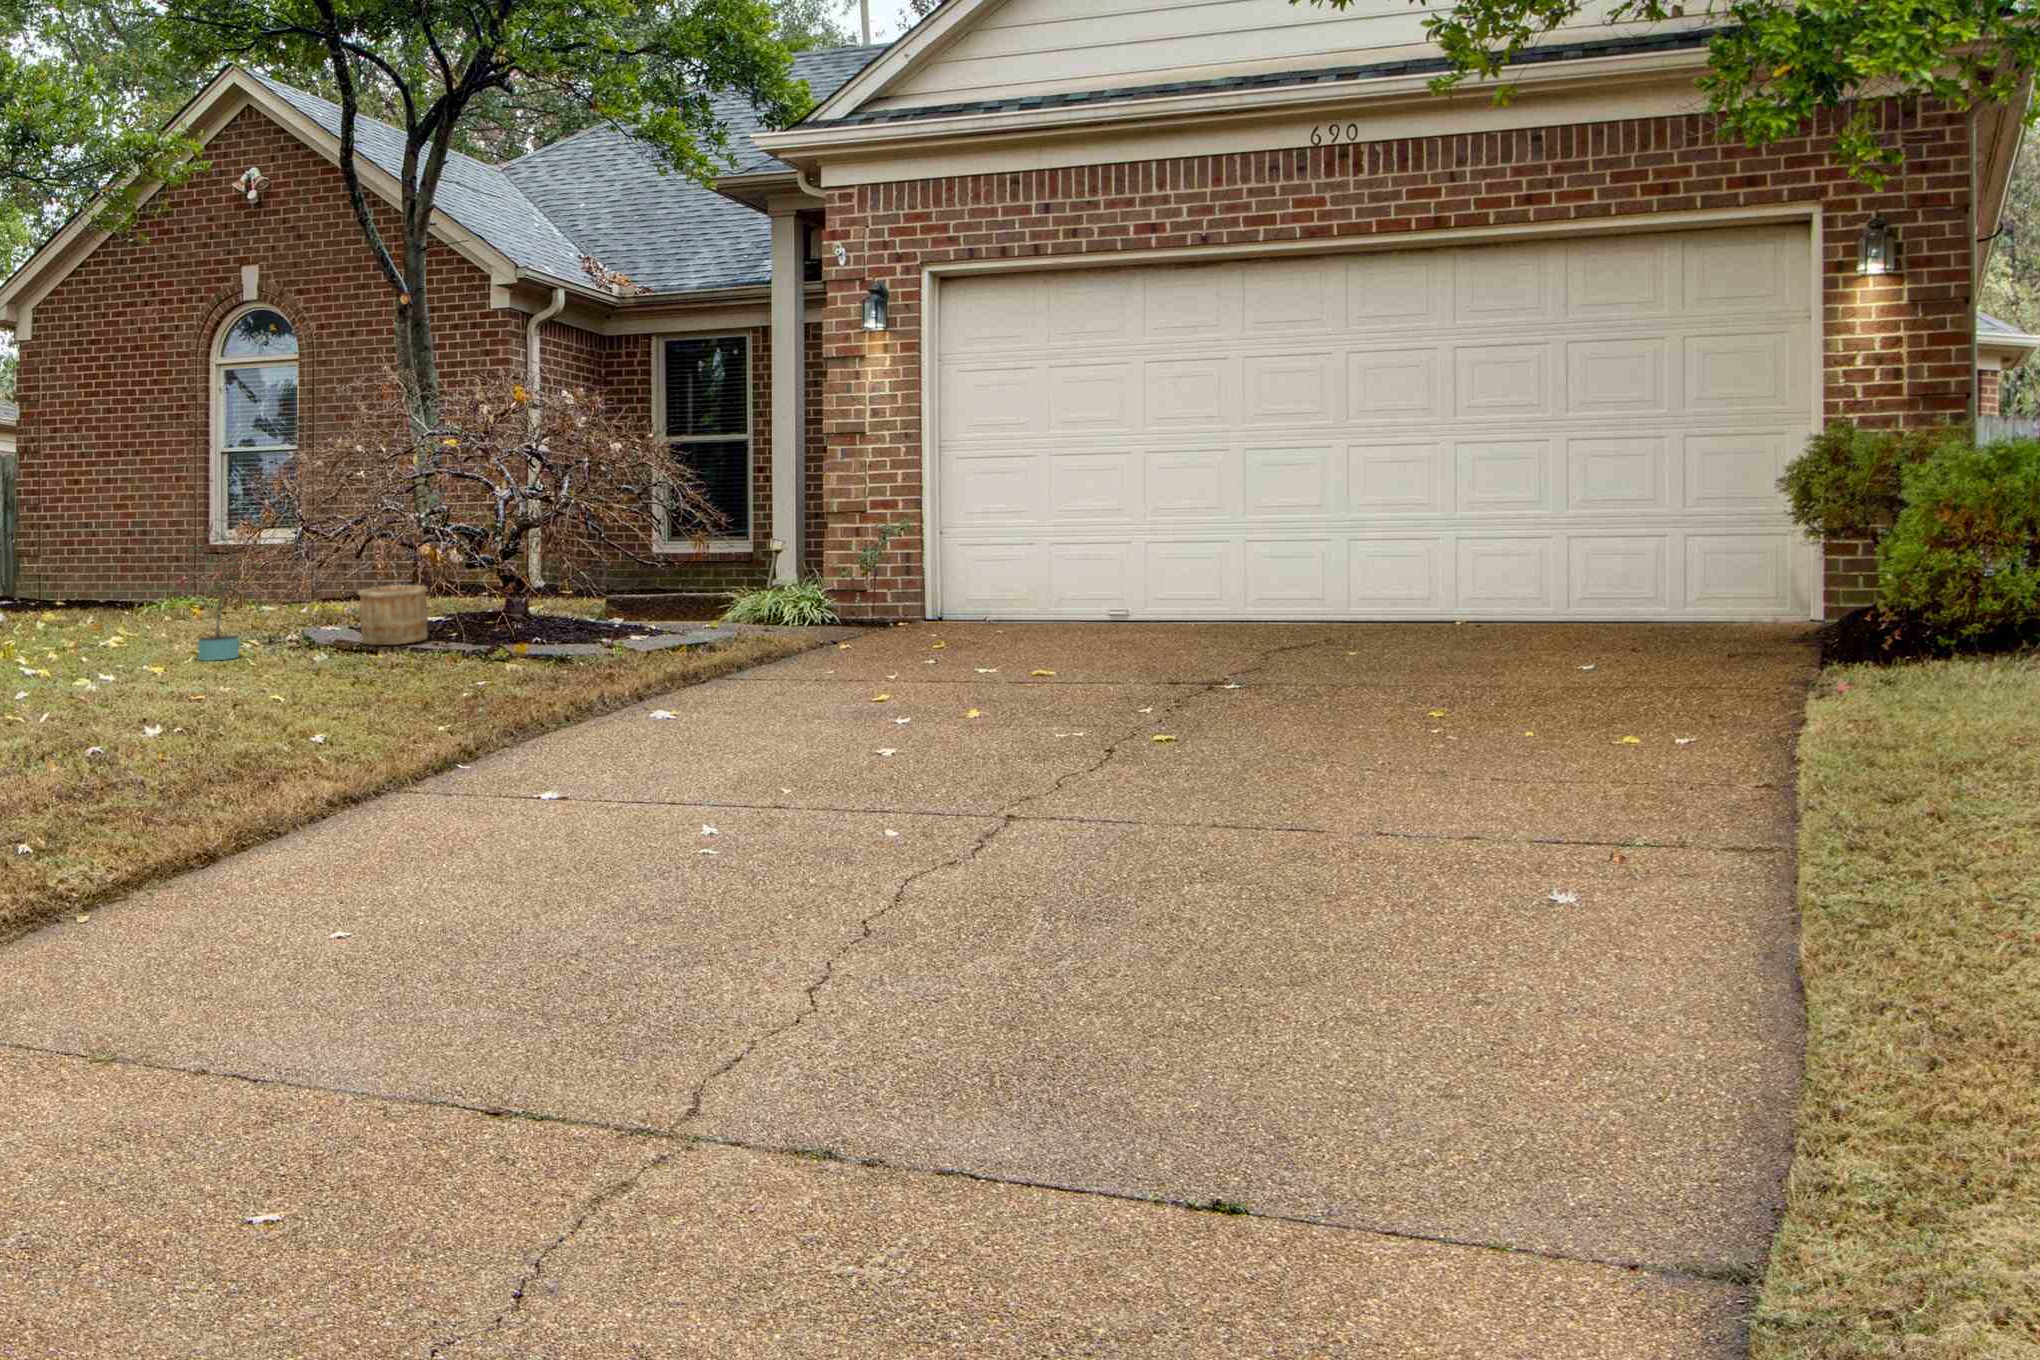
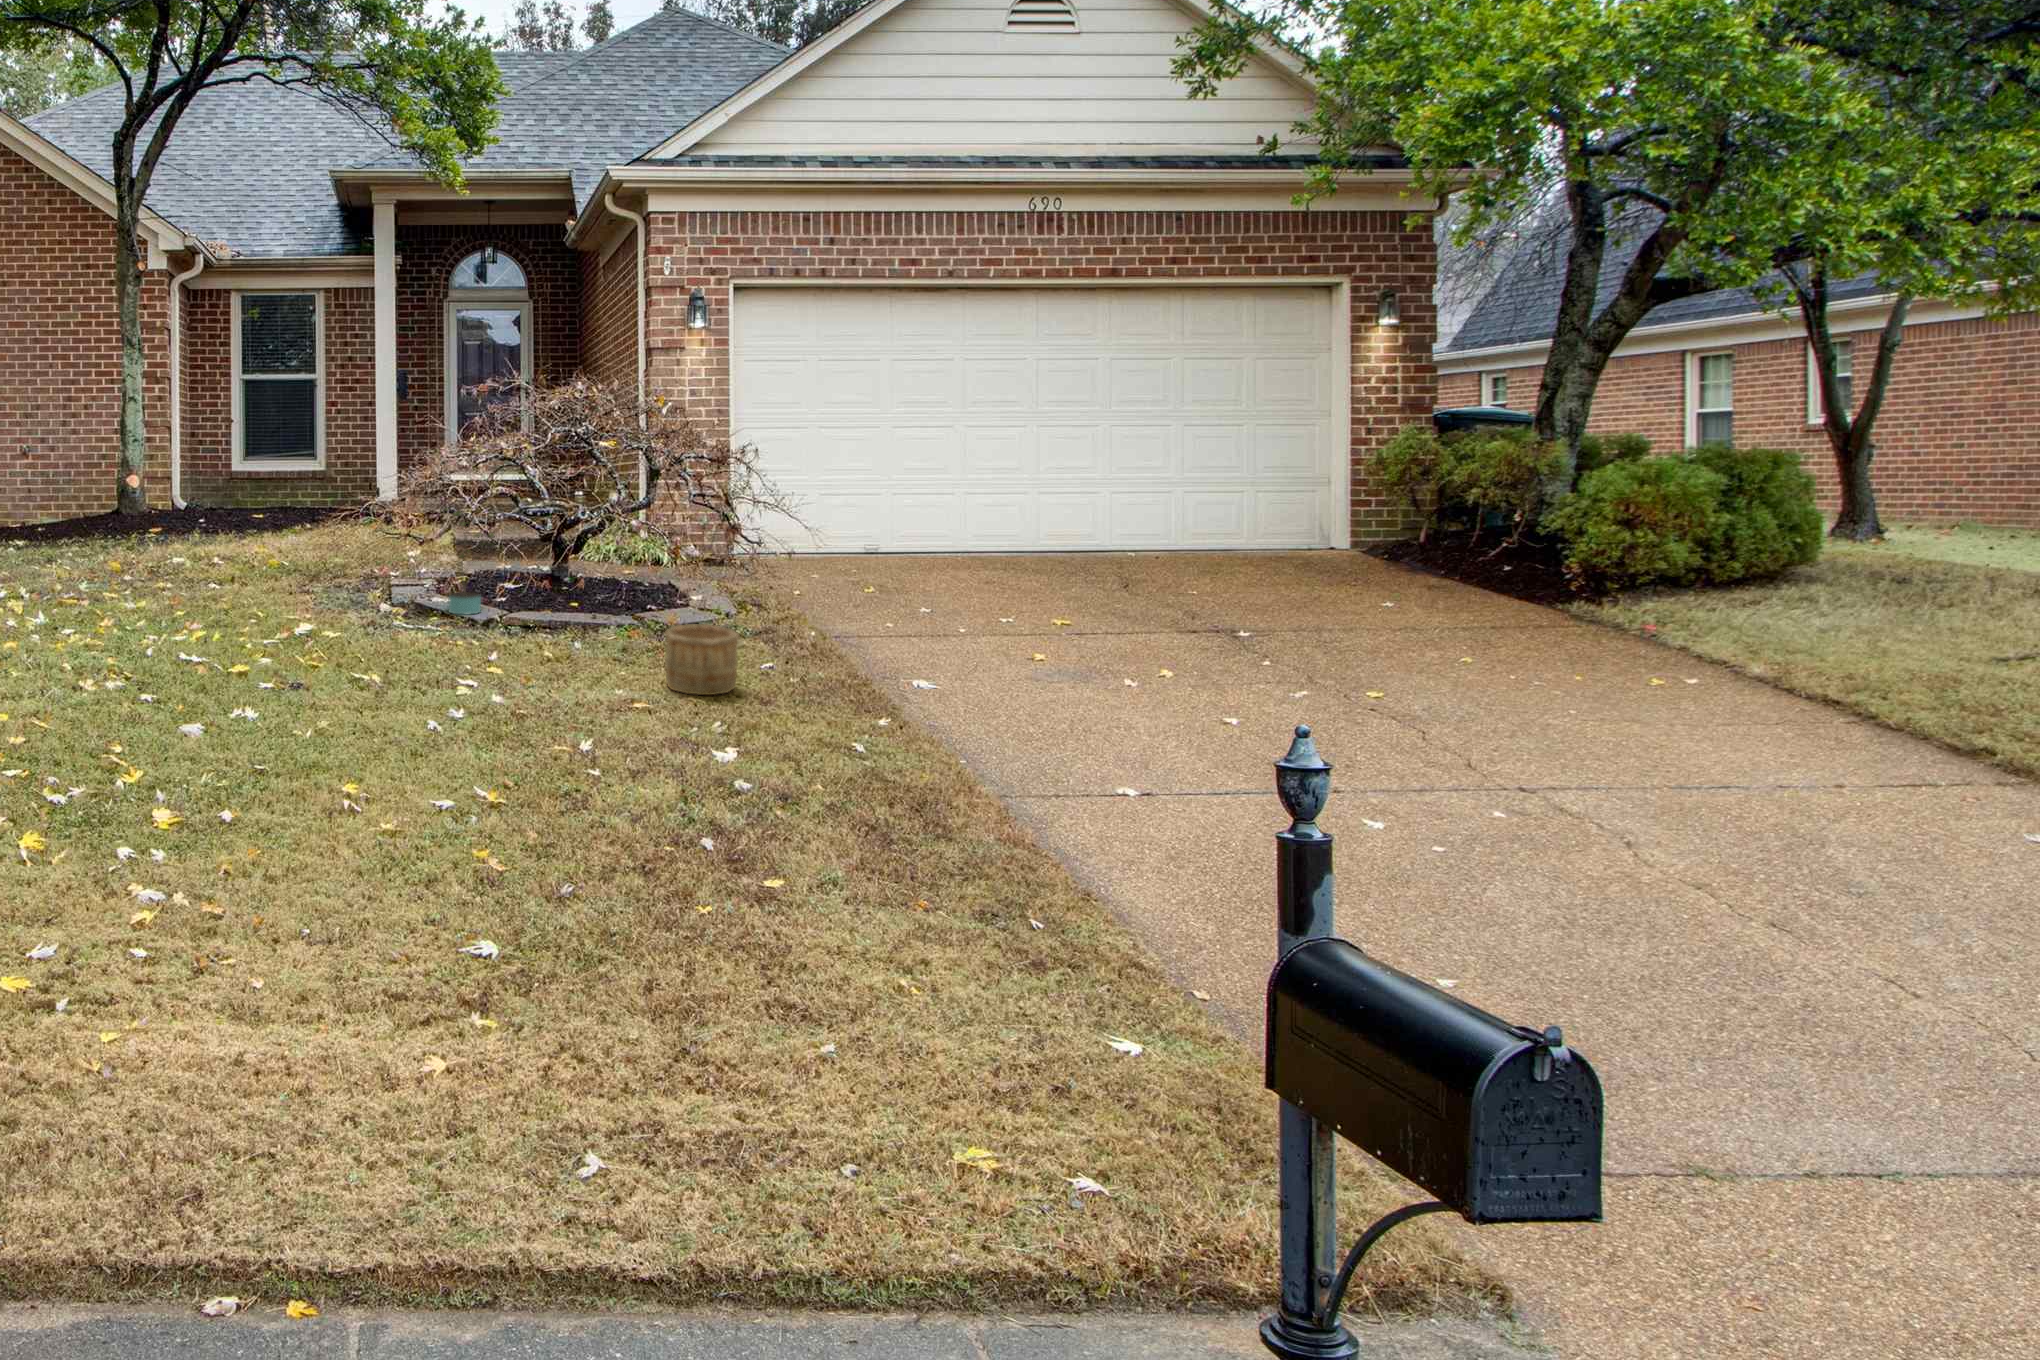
wooden bucket: present [358,585,428,645] -> present [665,624,739,695]

